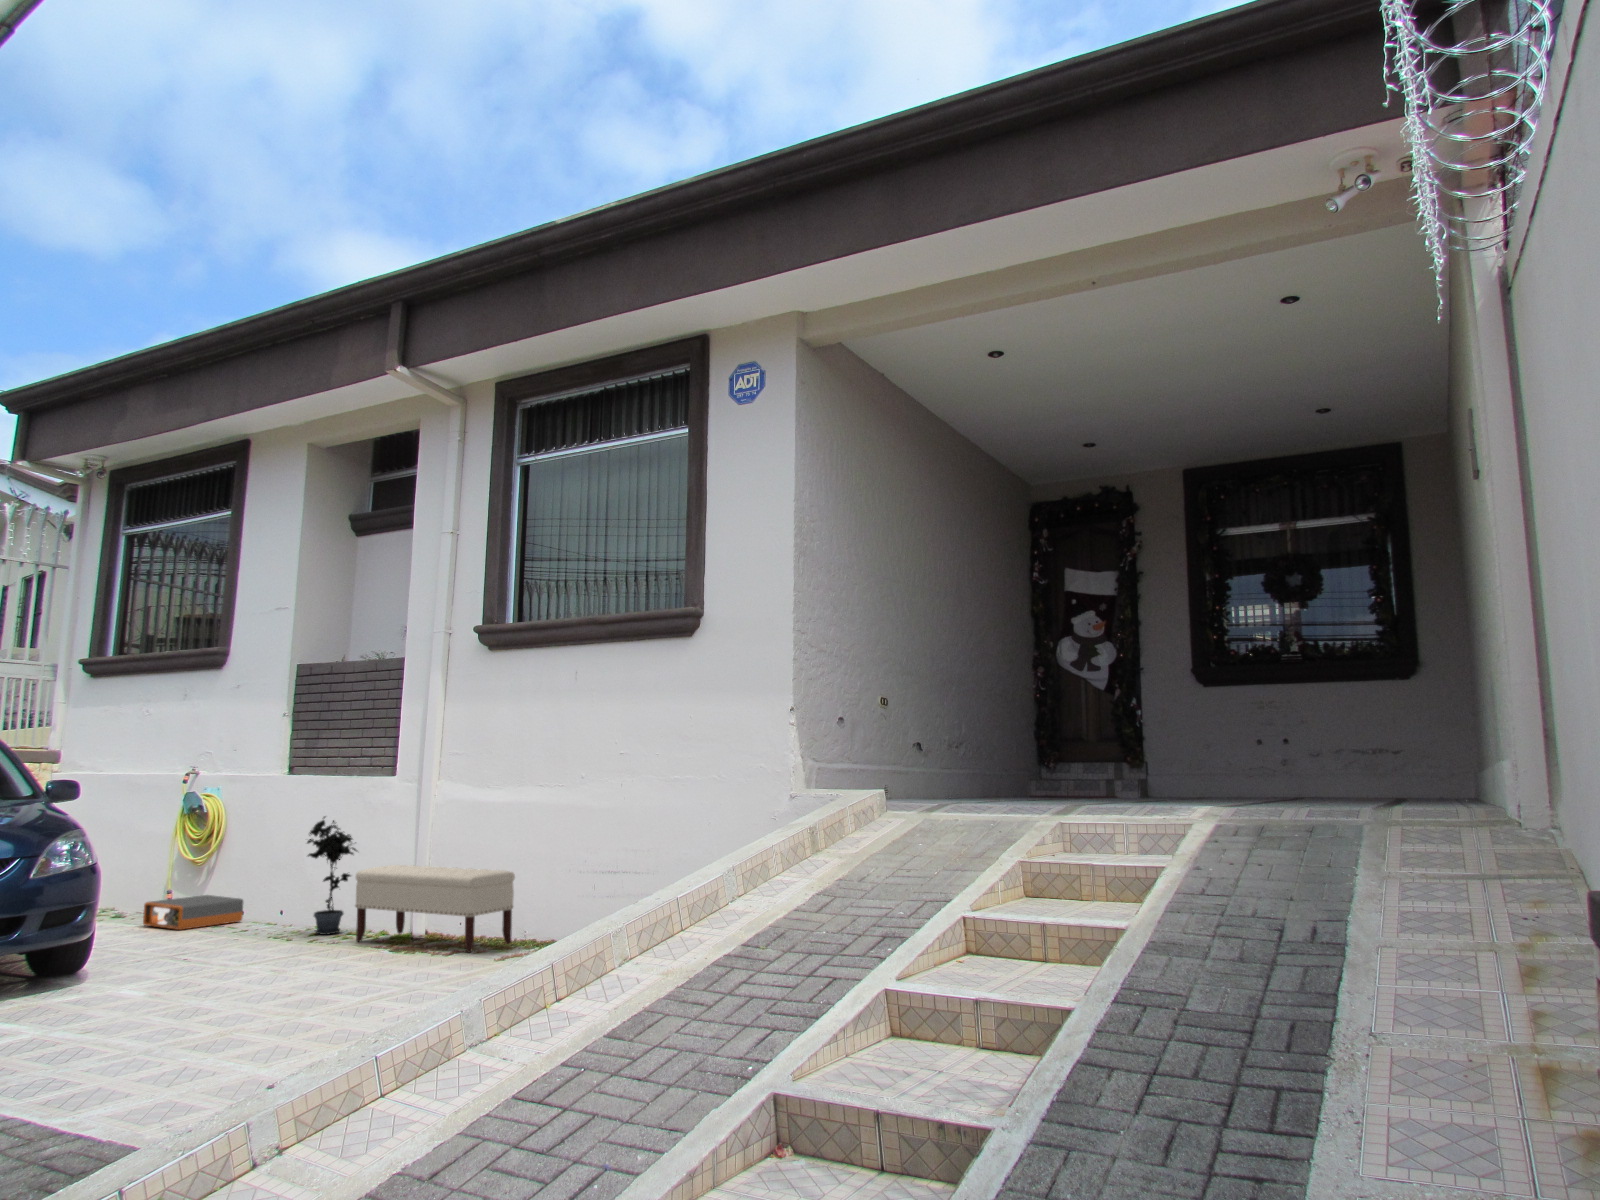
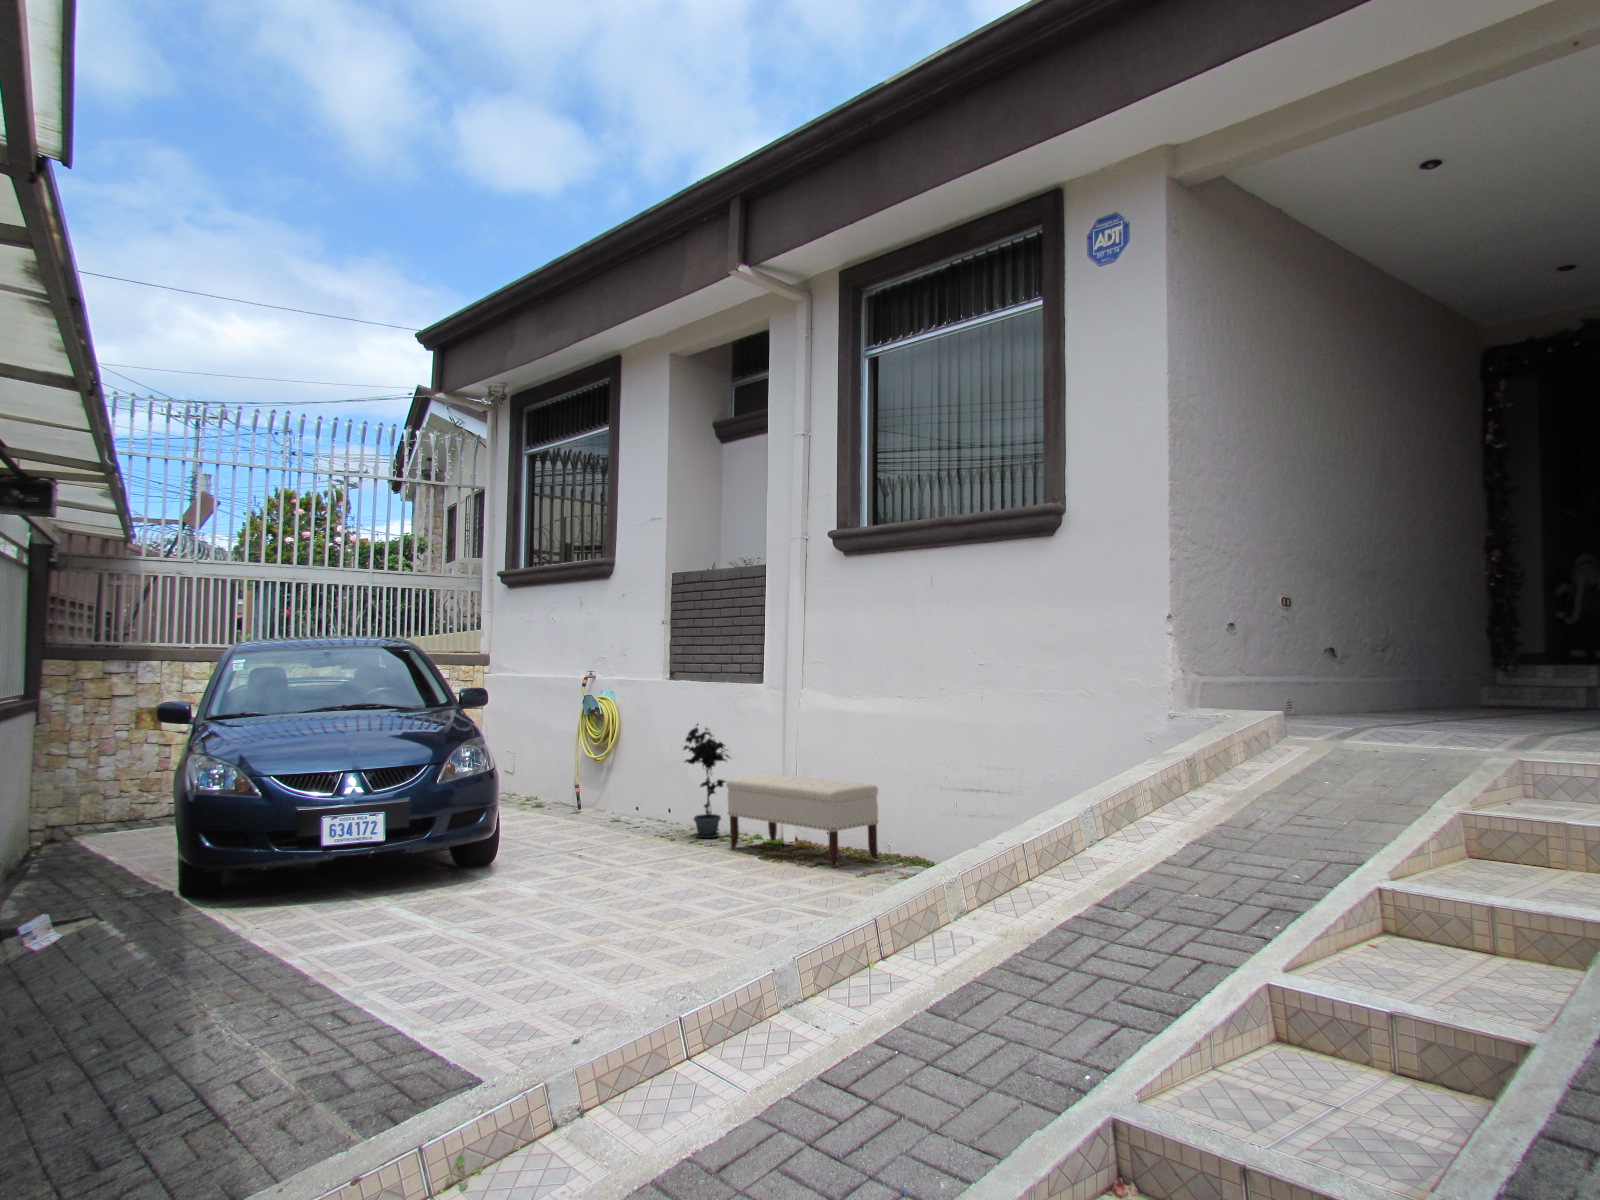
storage box: present [143,895,243,930] -> none [552,793,636,827]

